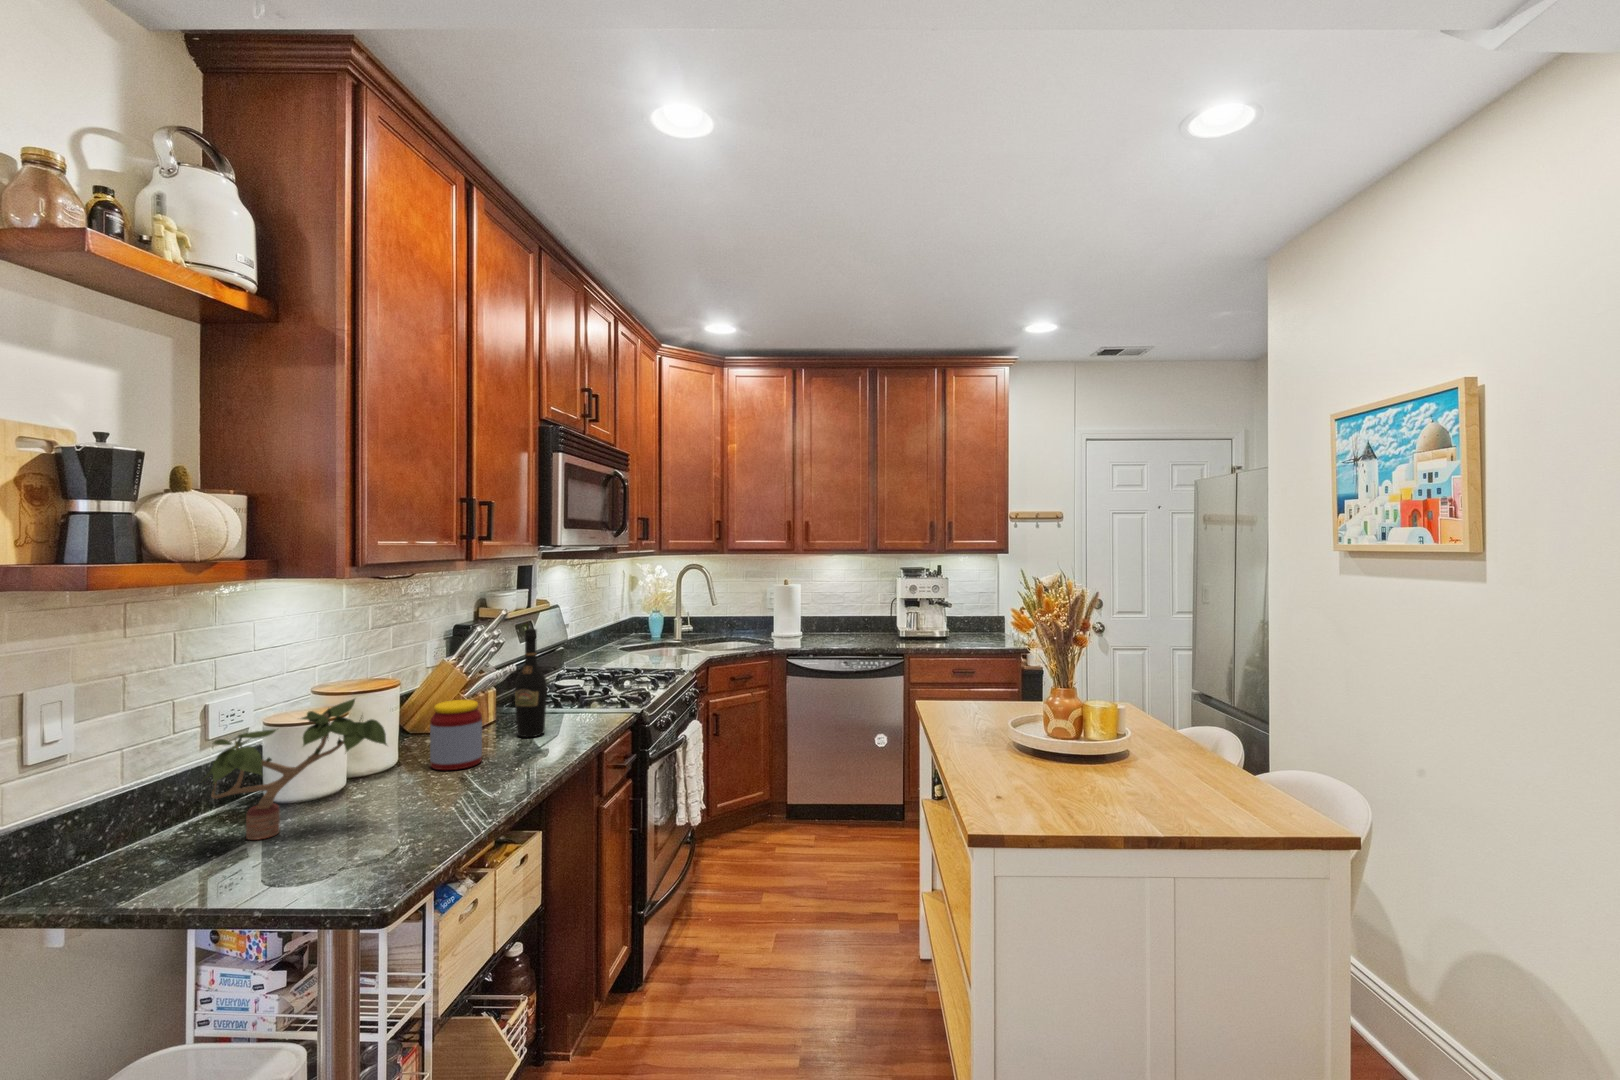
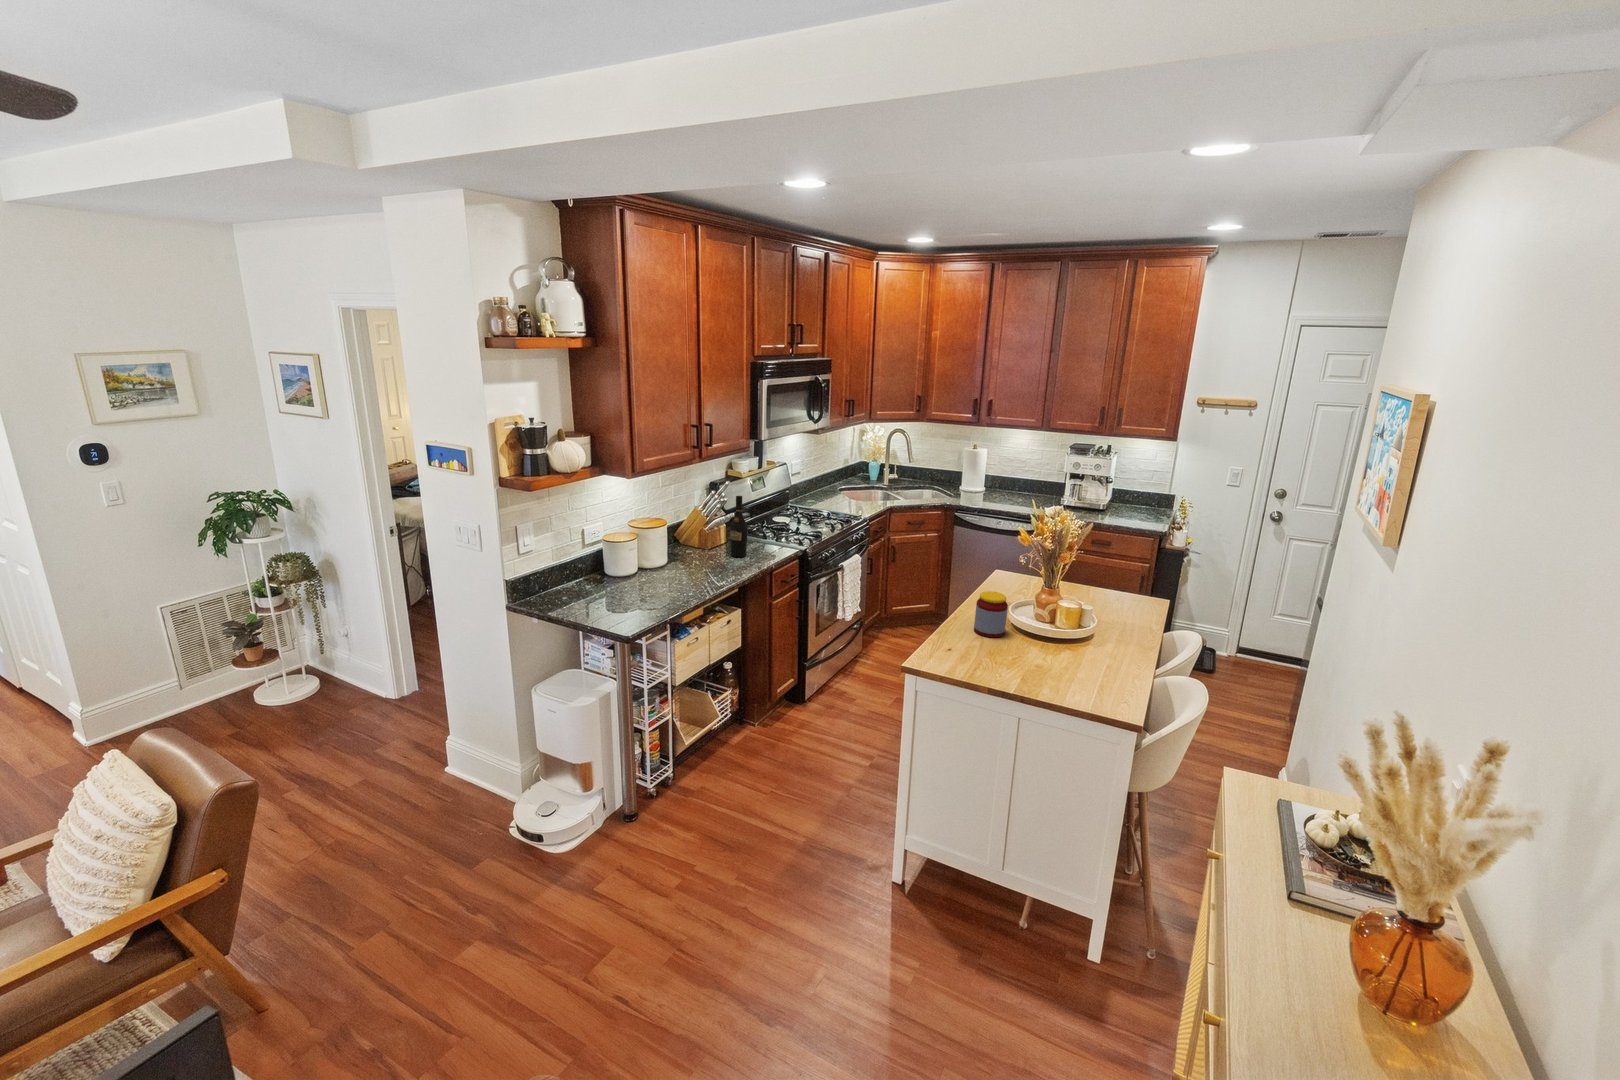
potted plant: present [204,699,387,840] -> none [571,532,660,595]
jar: present [430,700,482,770] -> present [974,591,1008,637]

